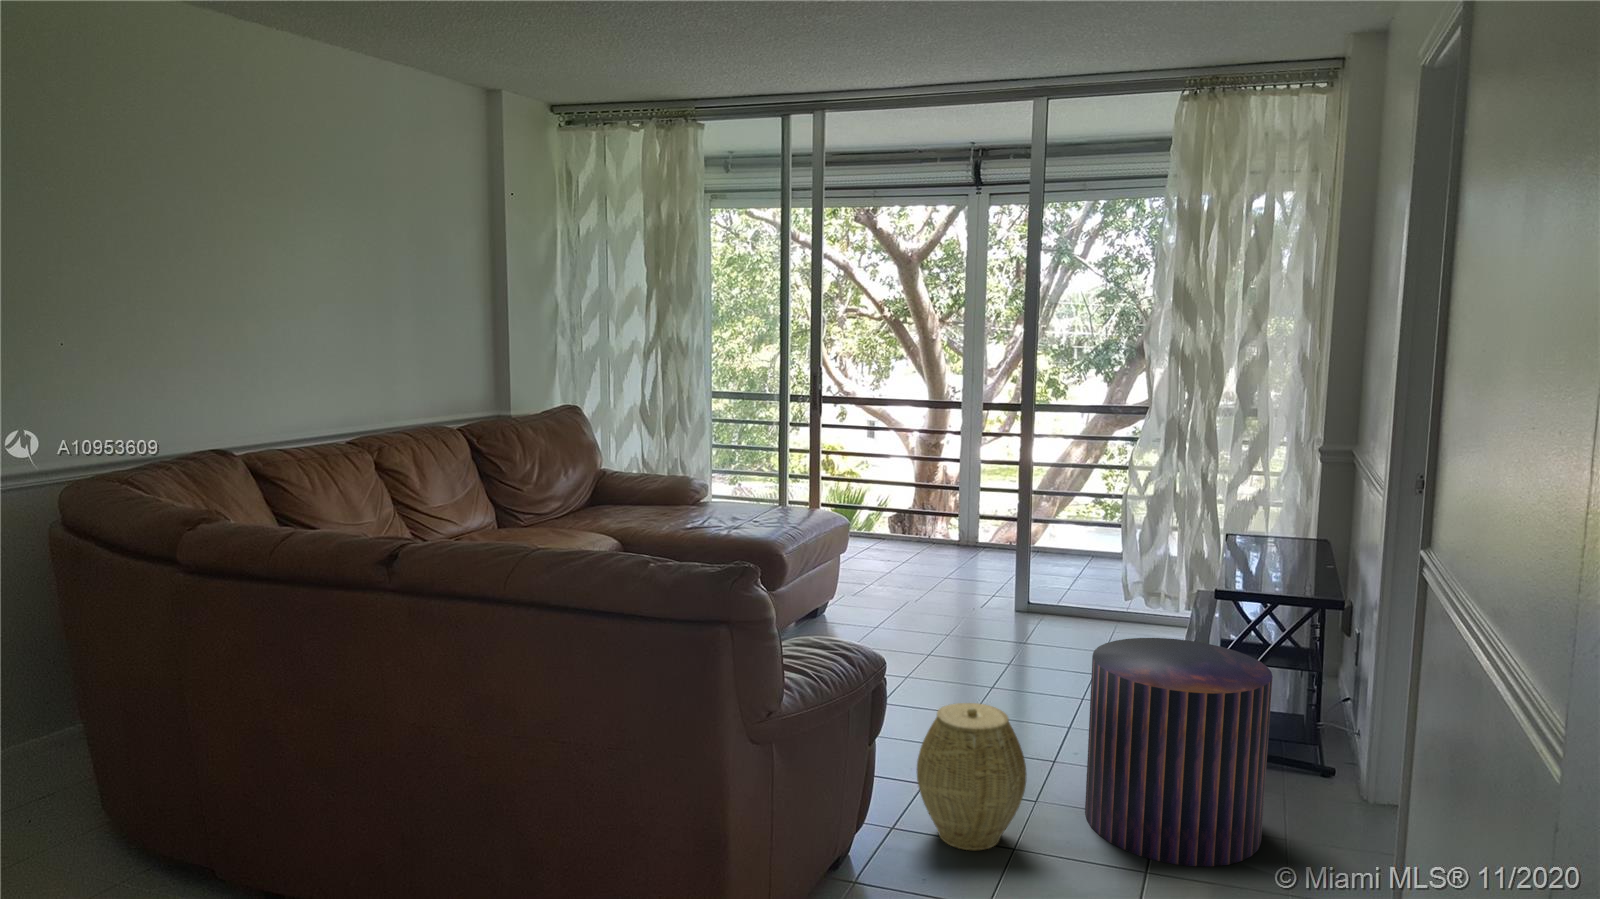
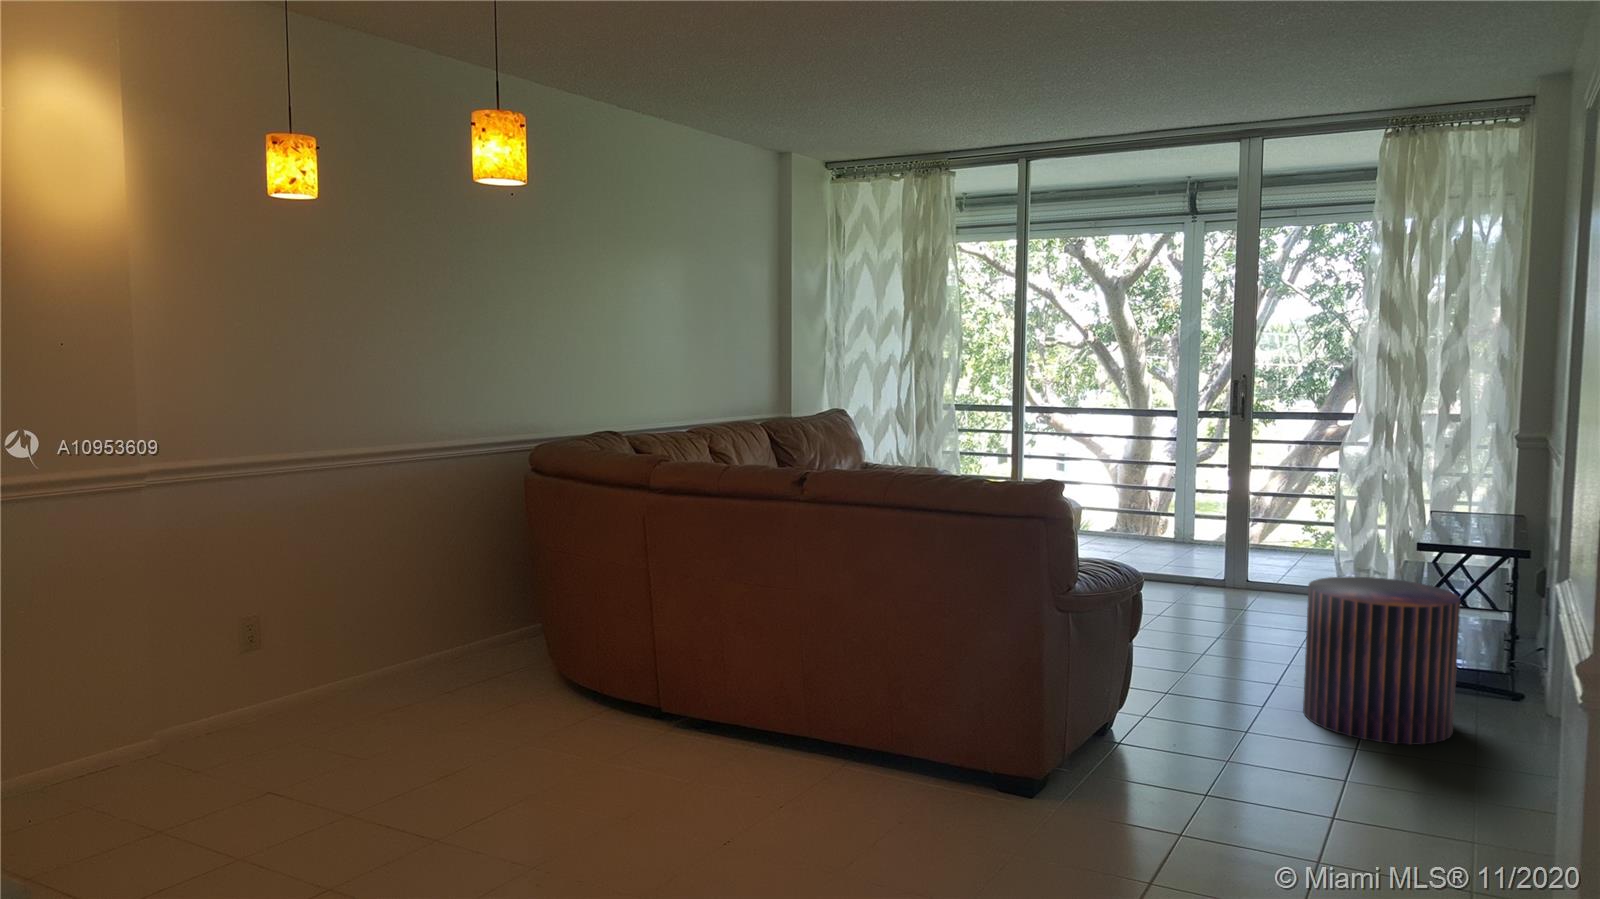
woven basket: present [917,703,1027,850] -> none [1166,618,1255,727]

